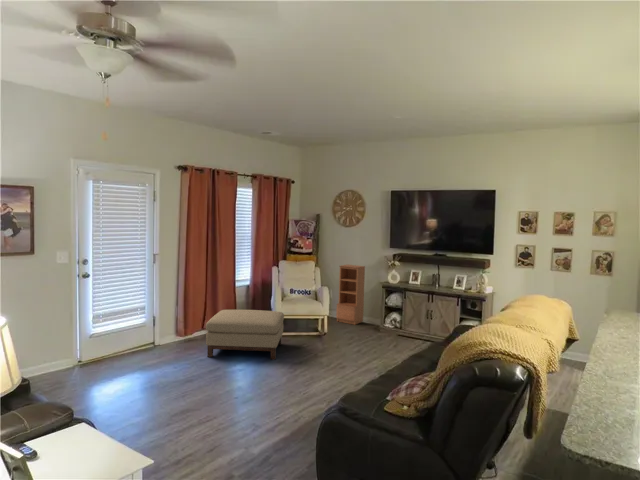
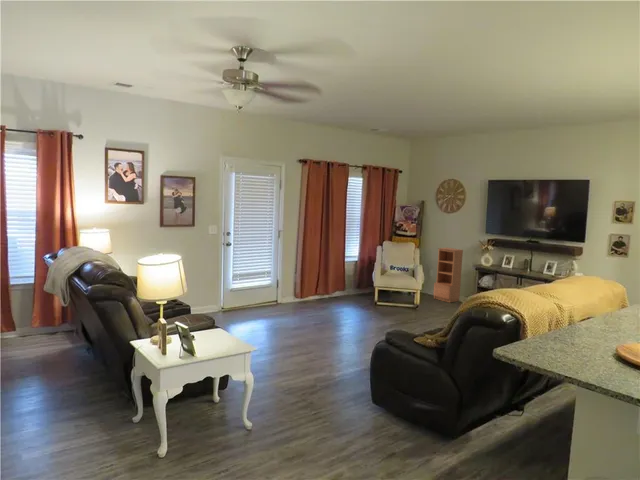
ottoman: present [206,310,284,360] -> none [312,278,378,320]

